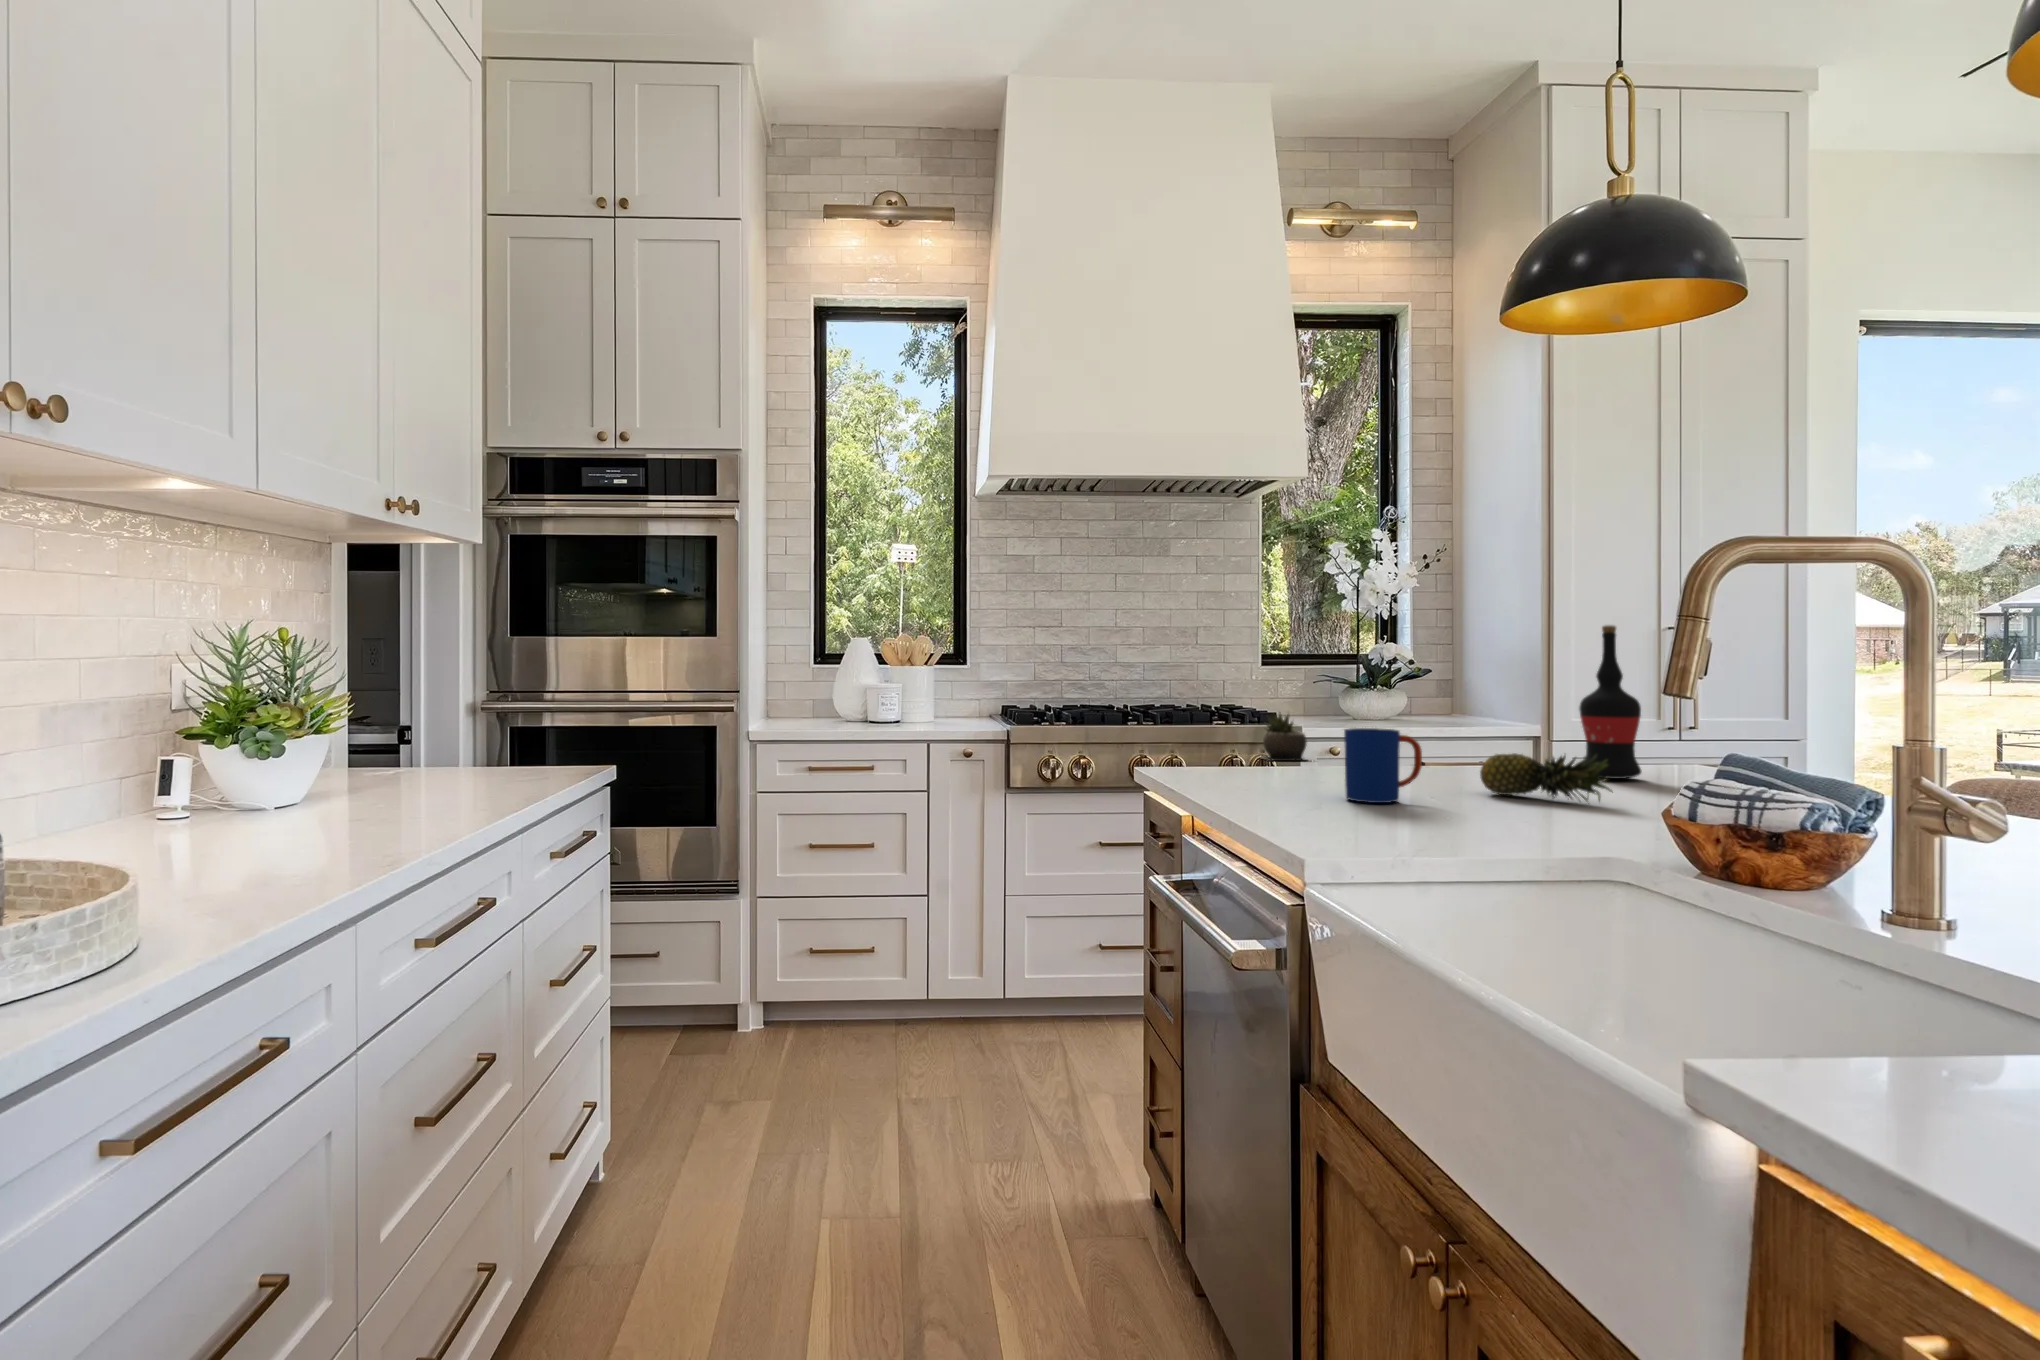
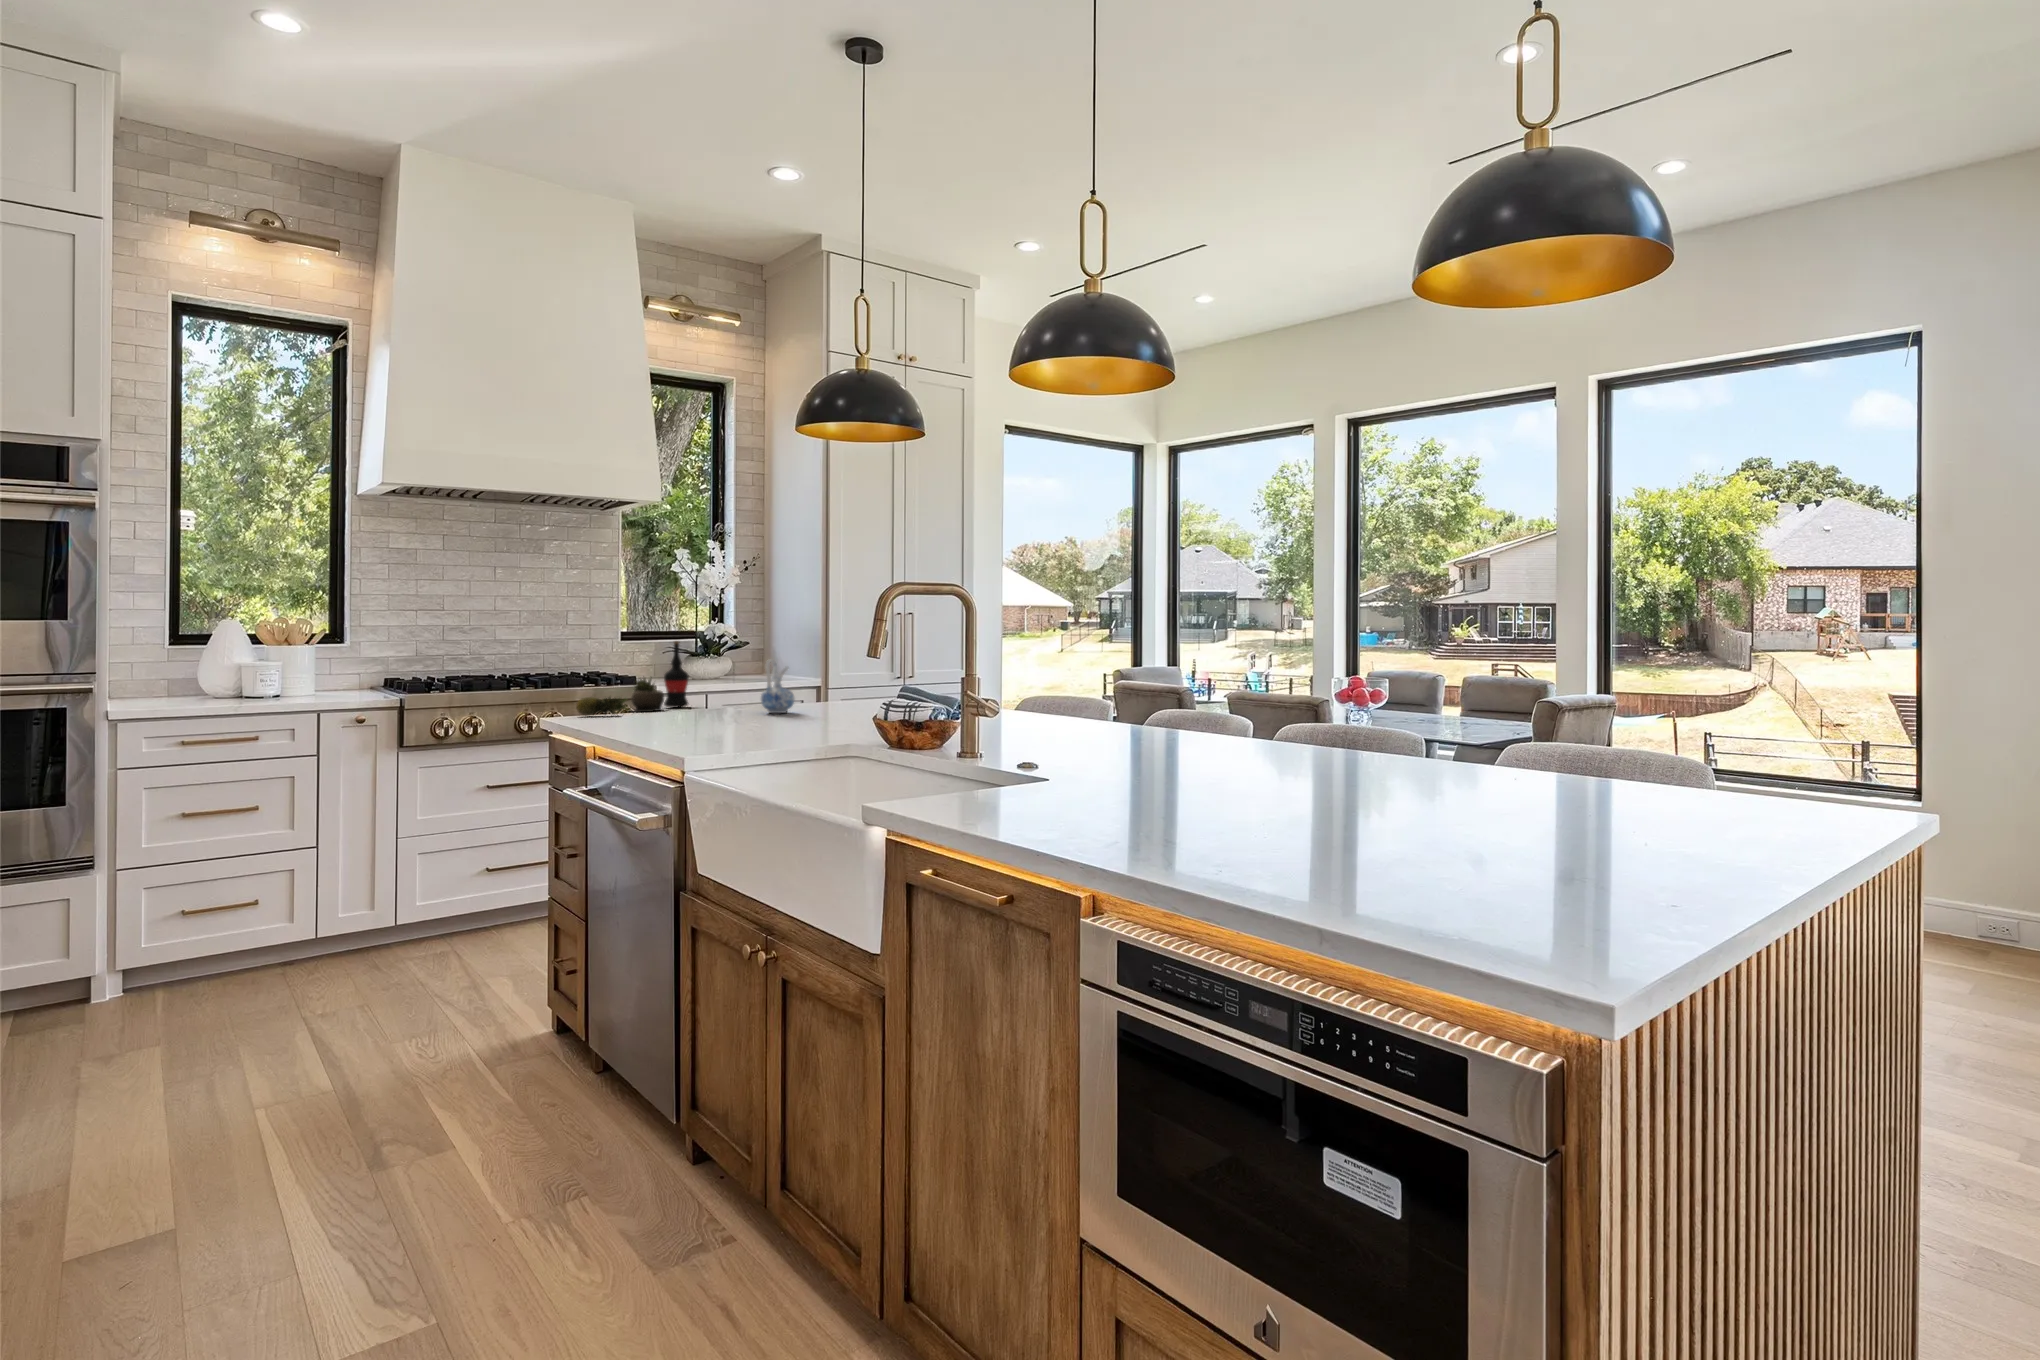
wine bottle: present [1579,625,1641,779] -> present [664,641,689,707]
ceramic pitcher: none [1430,687,1491,781] -> present [761,659,795,713]
mug: present [1344,728,1422,803] -> none [718,684,761,727]
fruit: present [1480,753,1612,801] -> present [576,697,627,715]

